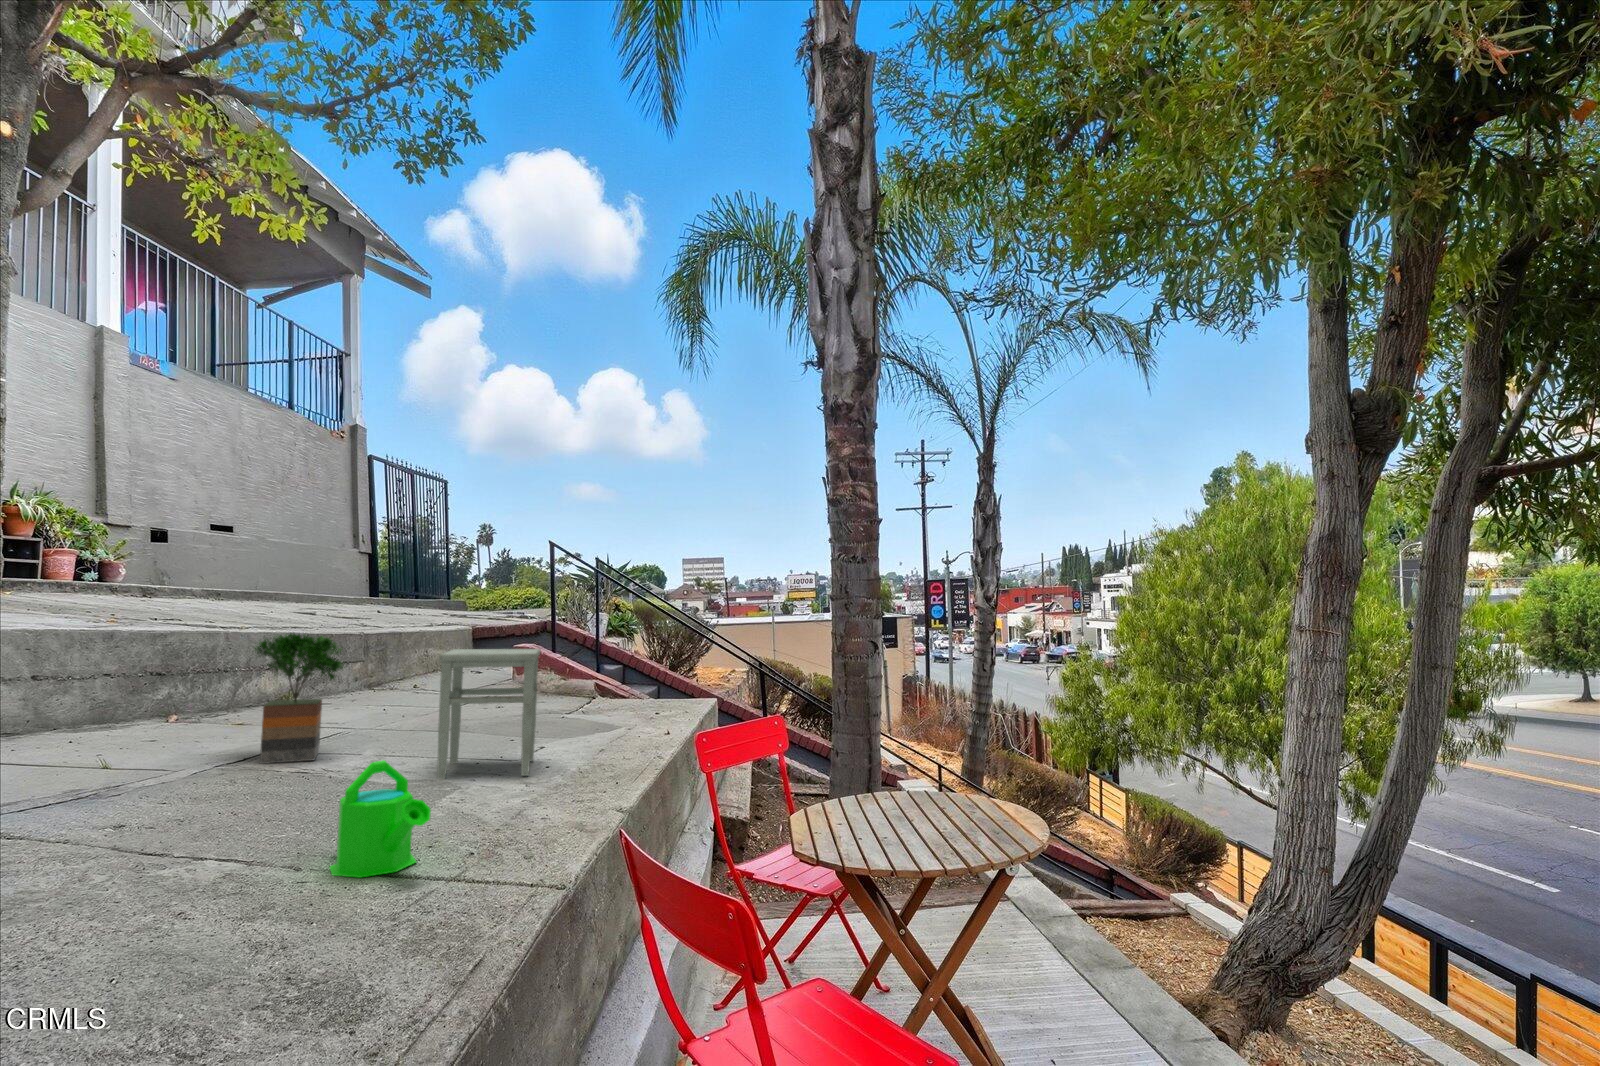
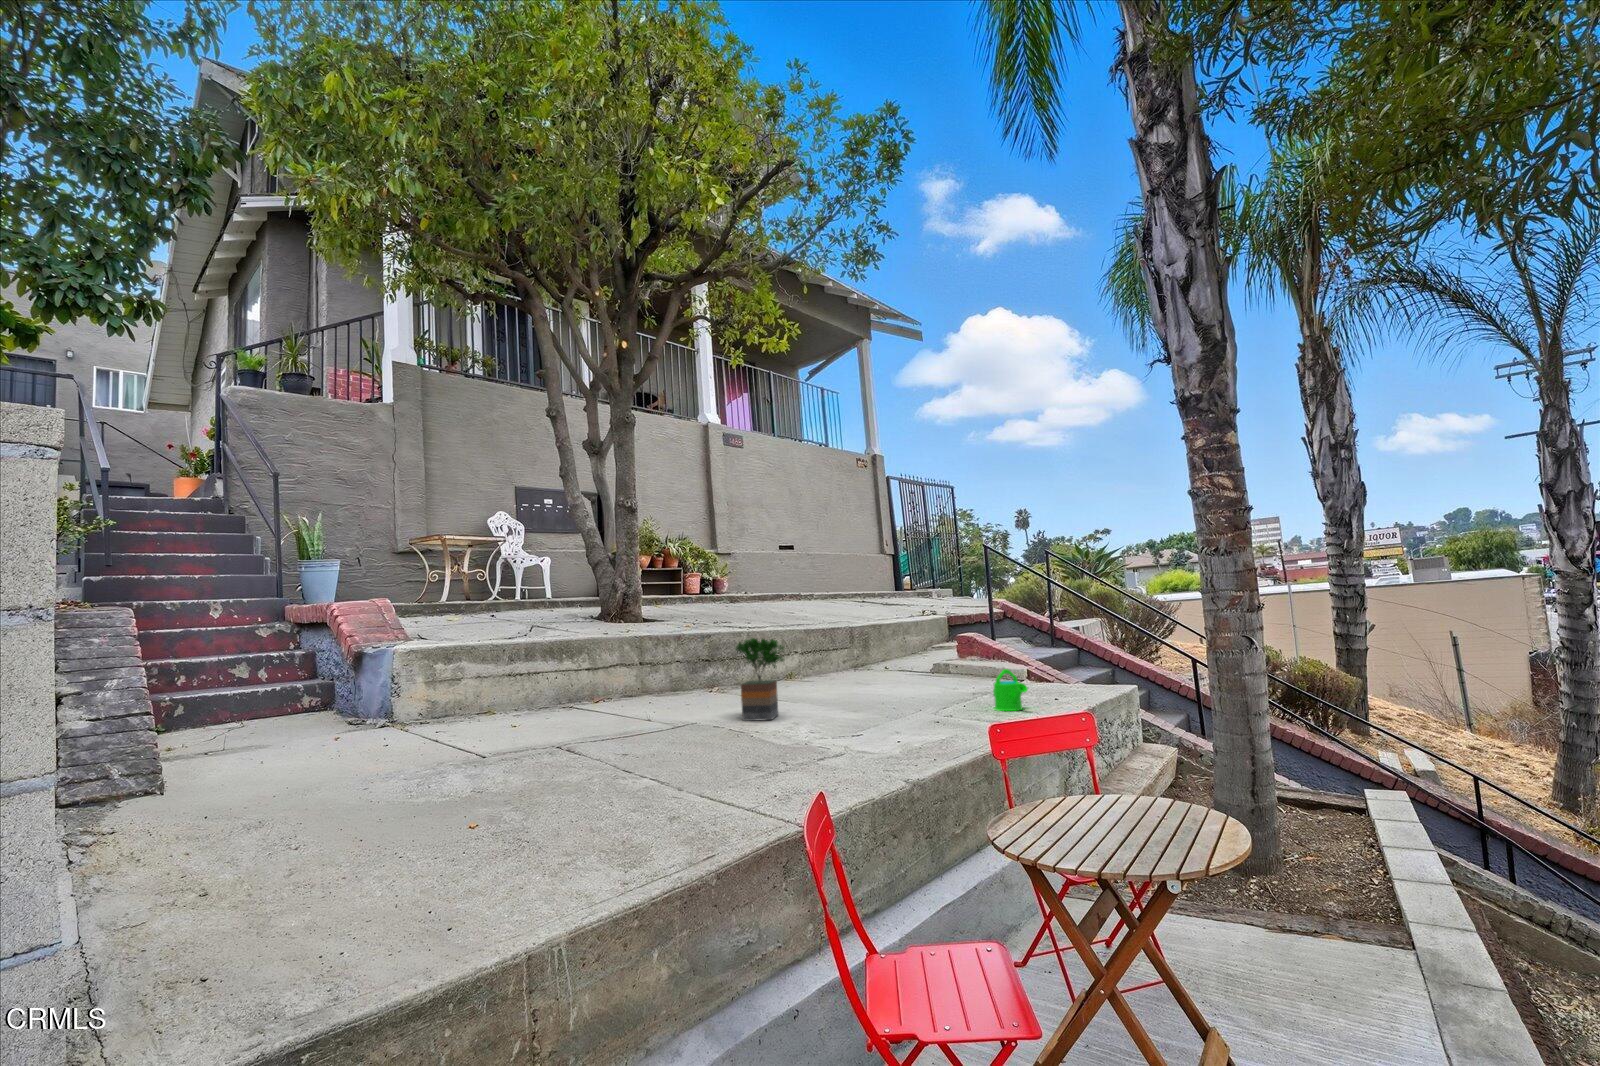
stool: present [437,649,540,779] -> none [819,647,899,739]
watering can: present [330,760,431,878] -> present [993,669,1028,711]

